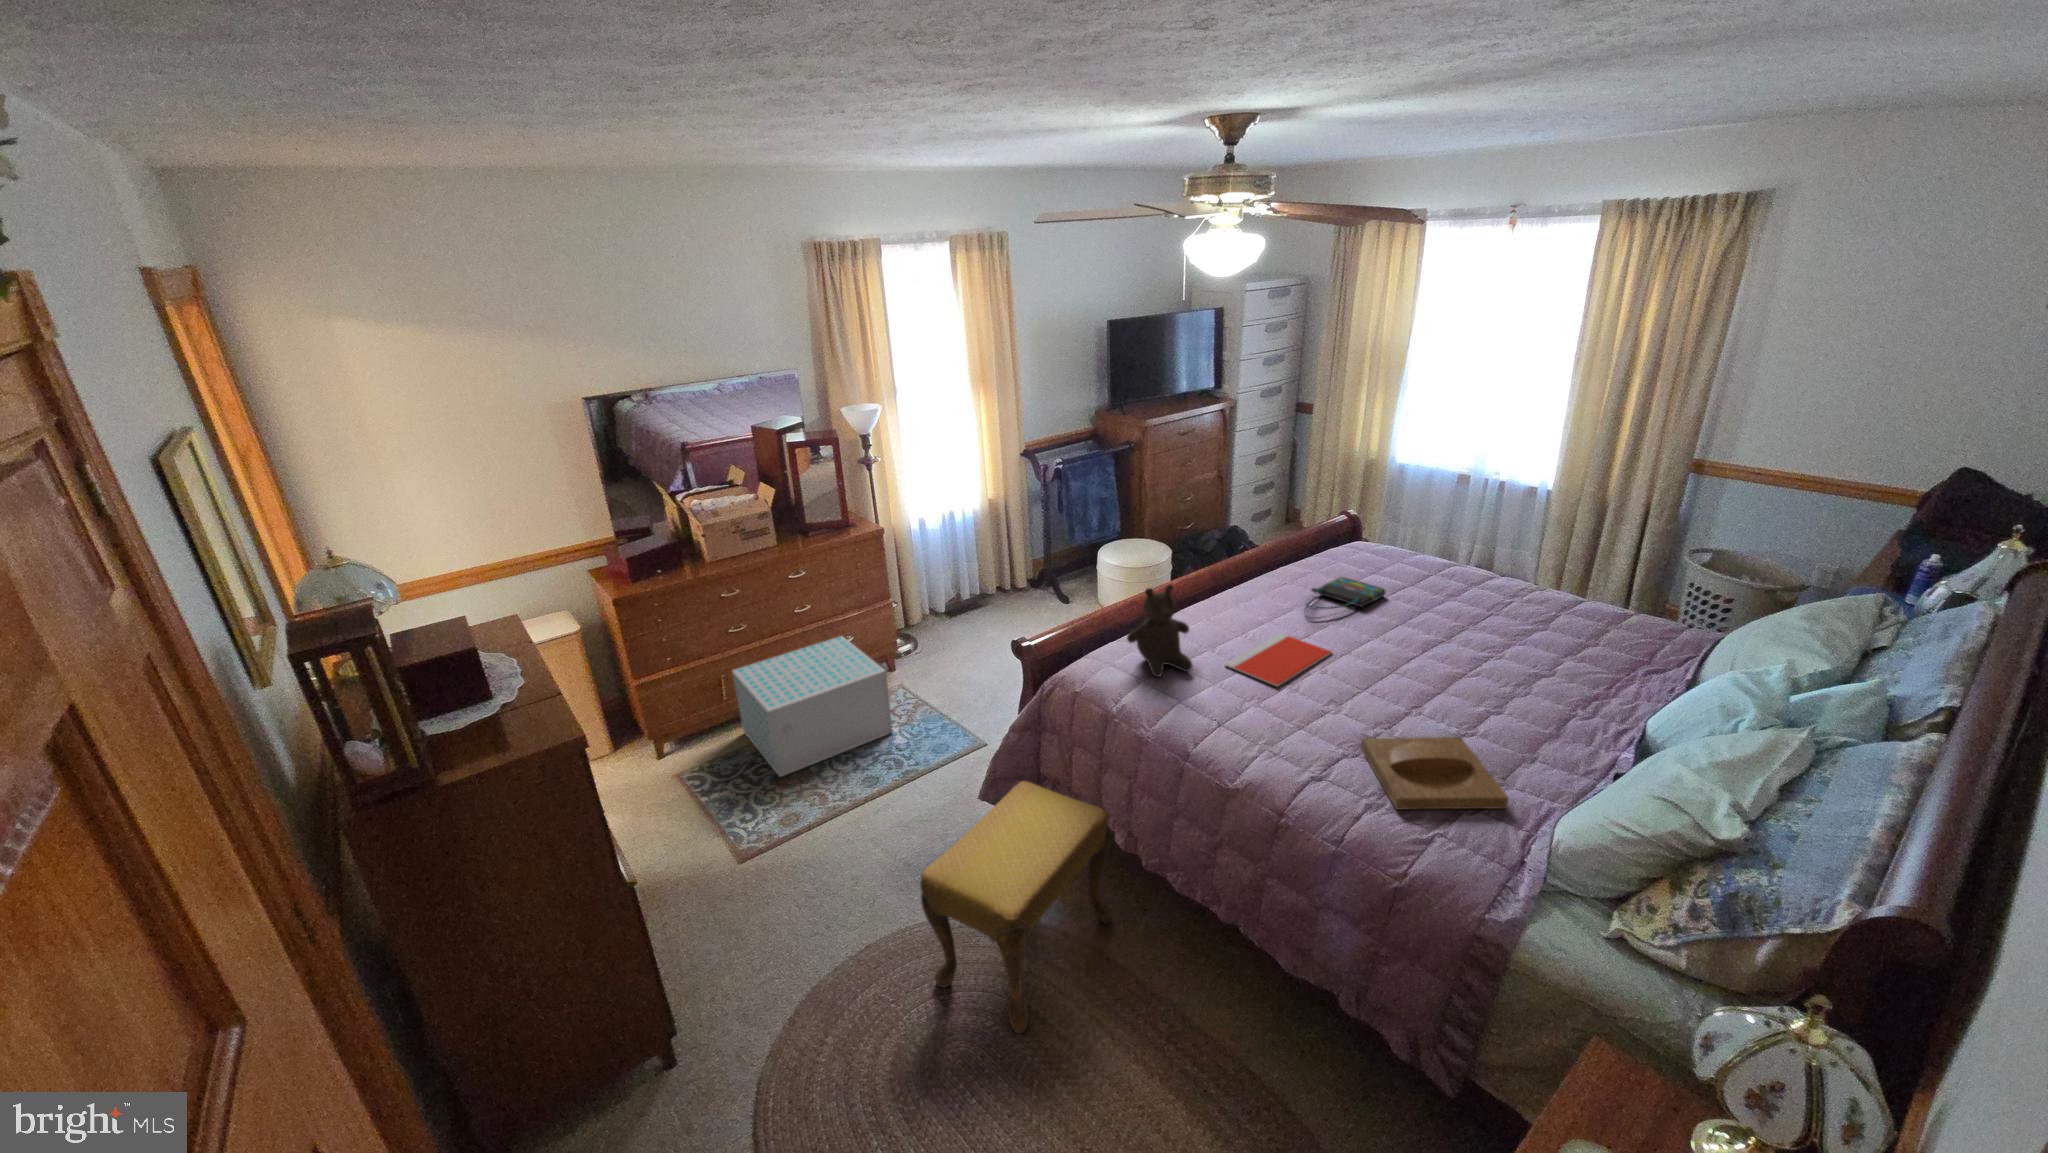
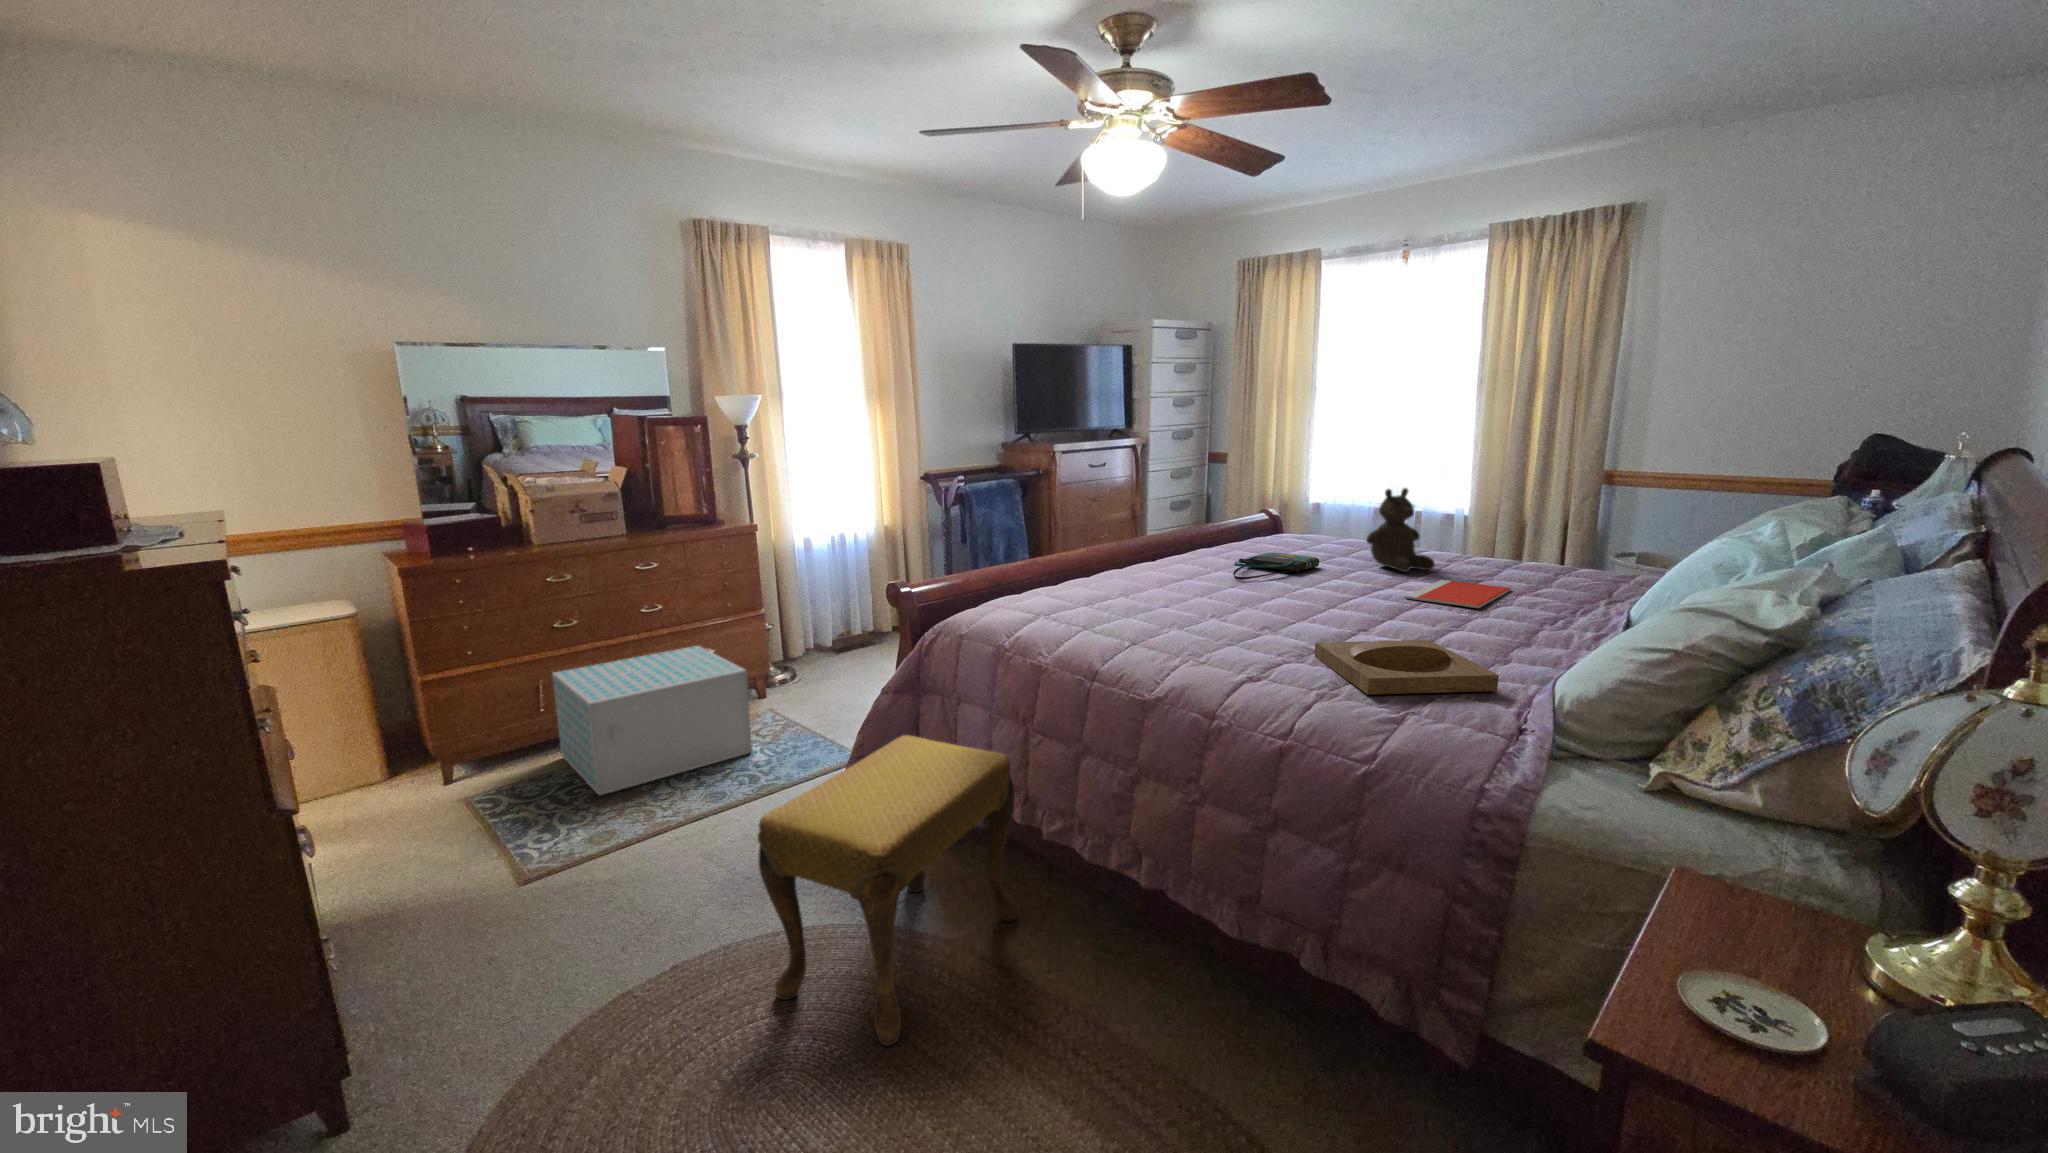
teddy bear: present [1127,585,1193,677] -> present [1366,488,1435,572]
notebook: present [1226,634,1332,686] -> present [1404,580,1511,608]

